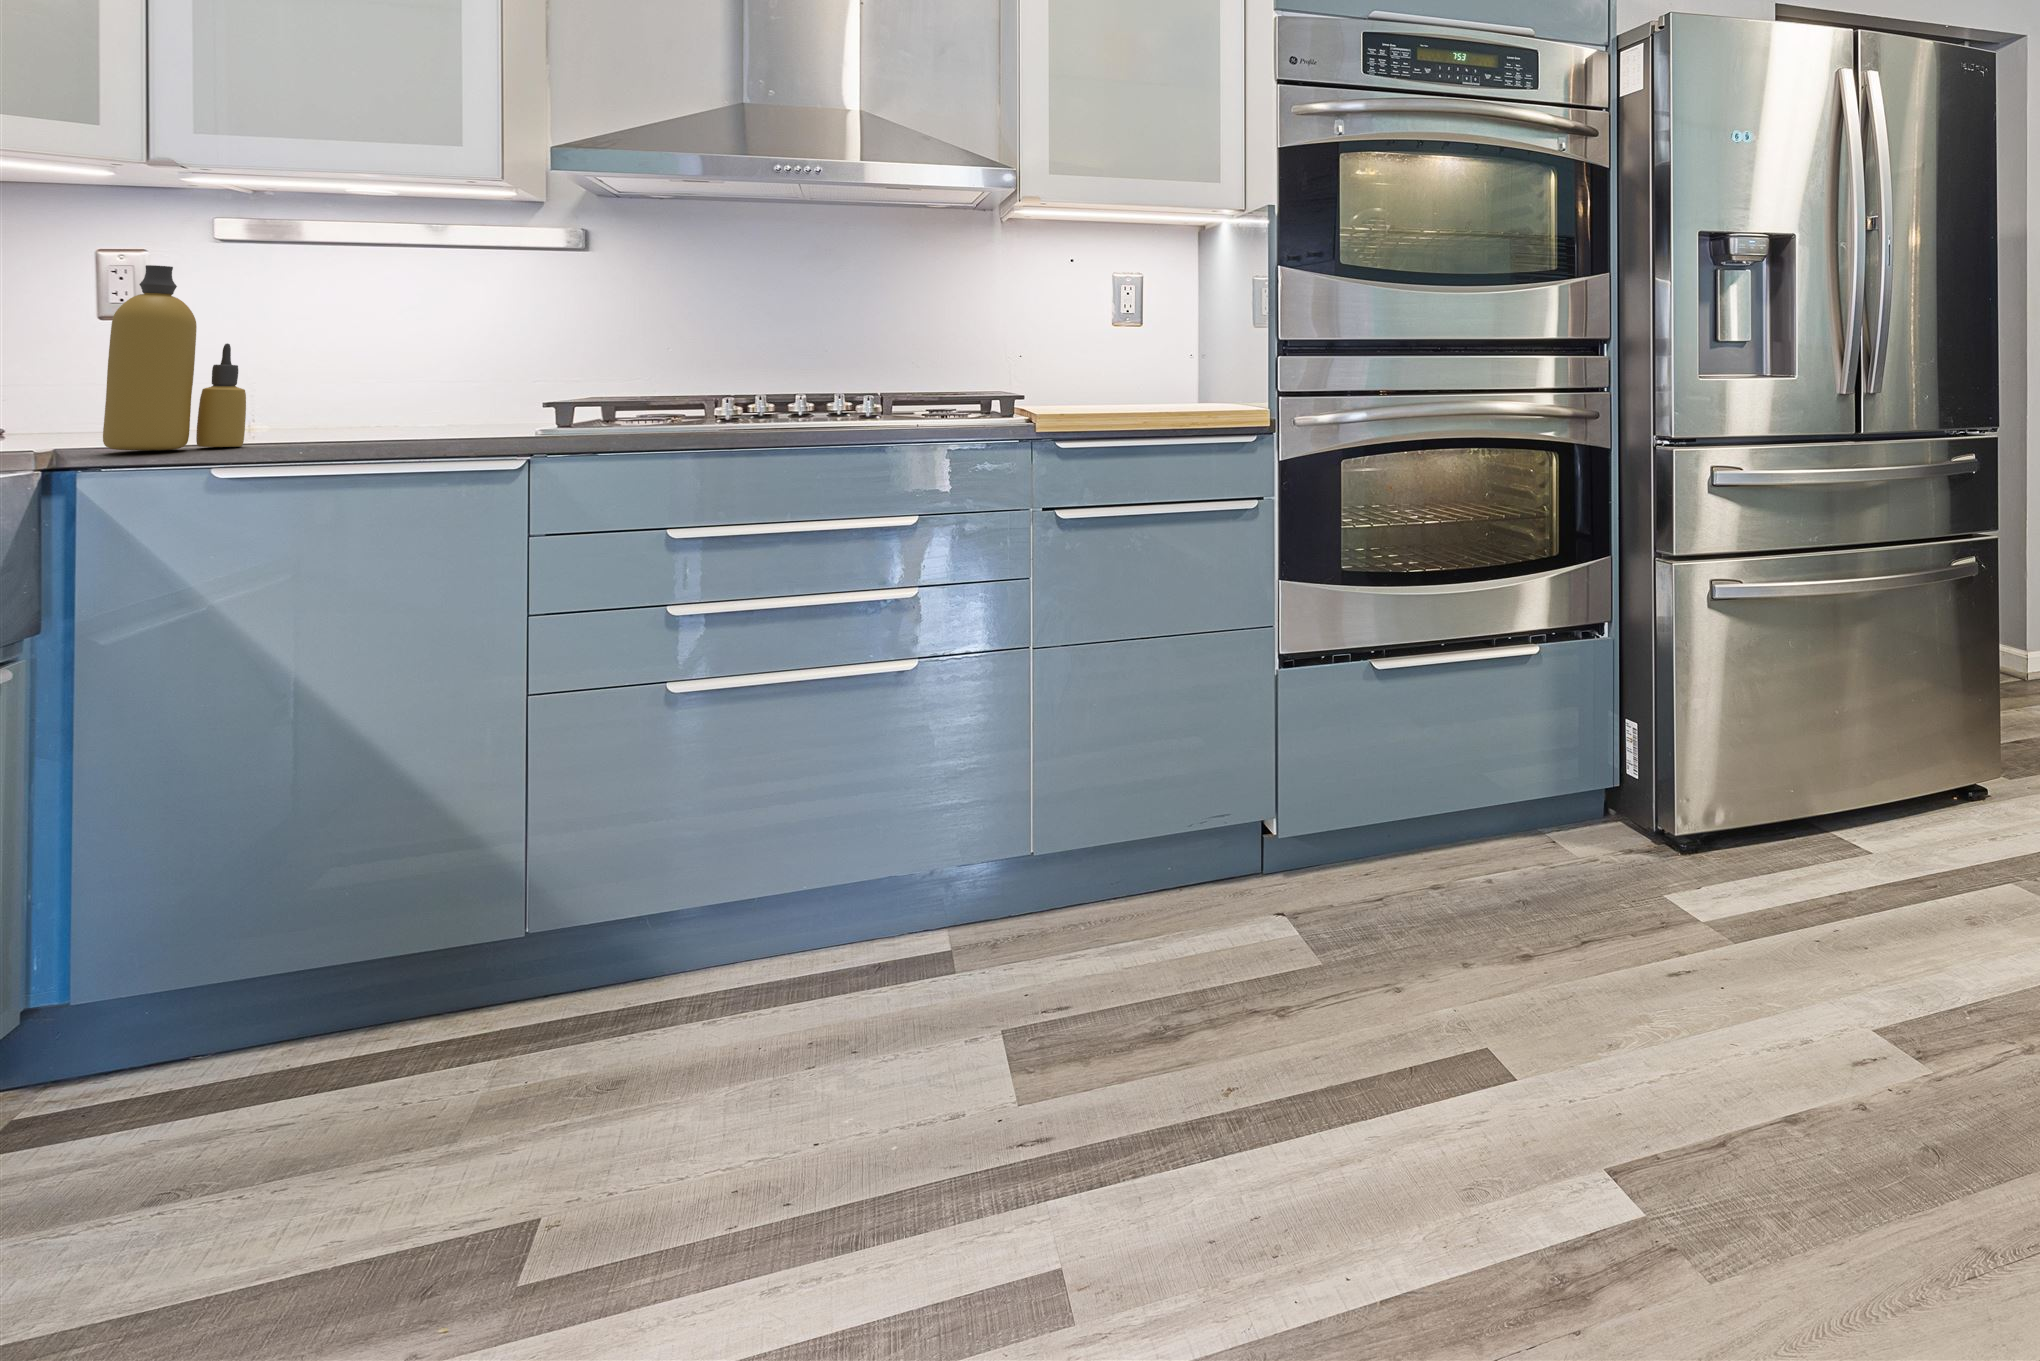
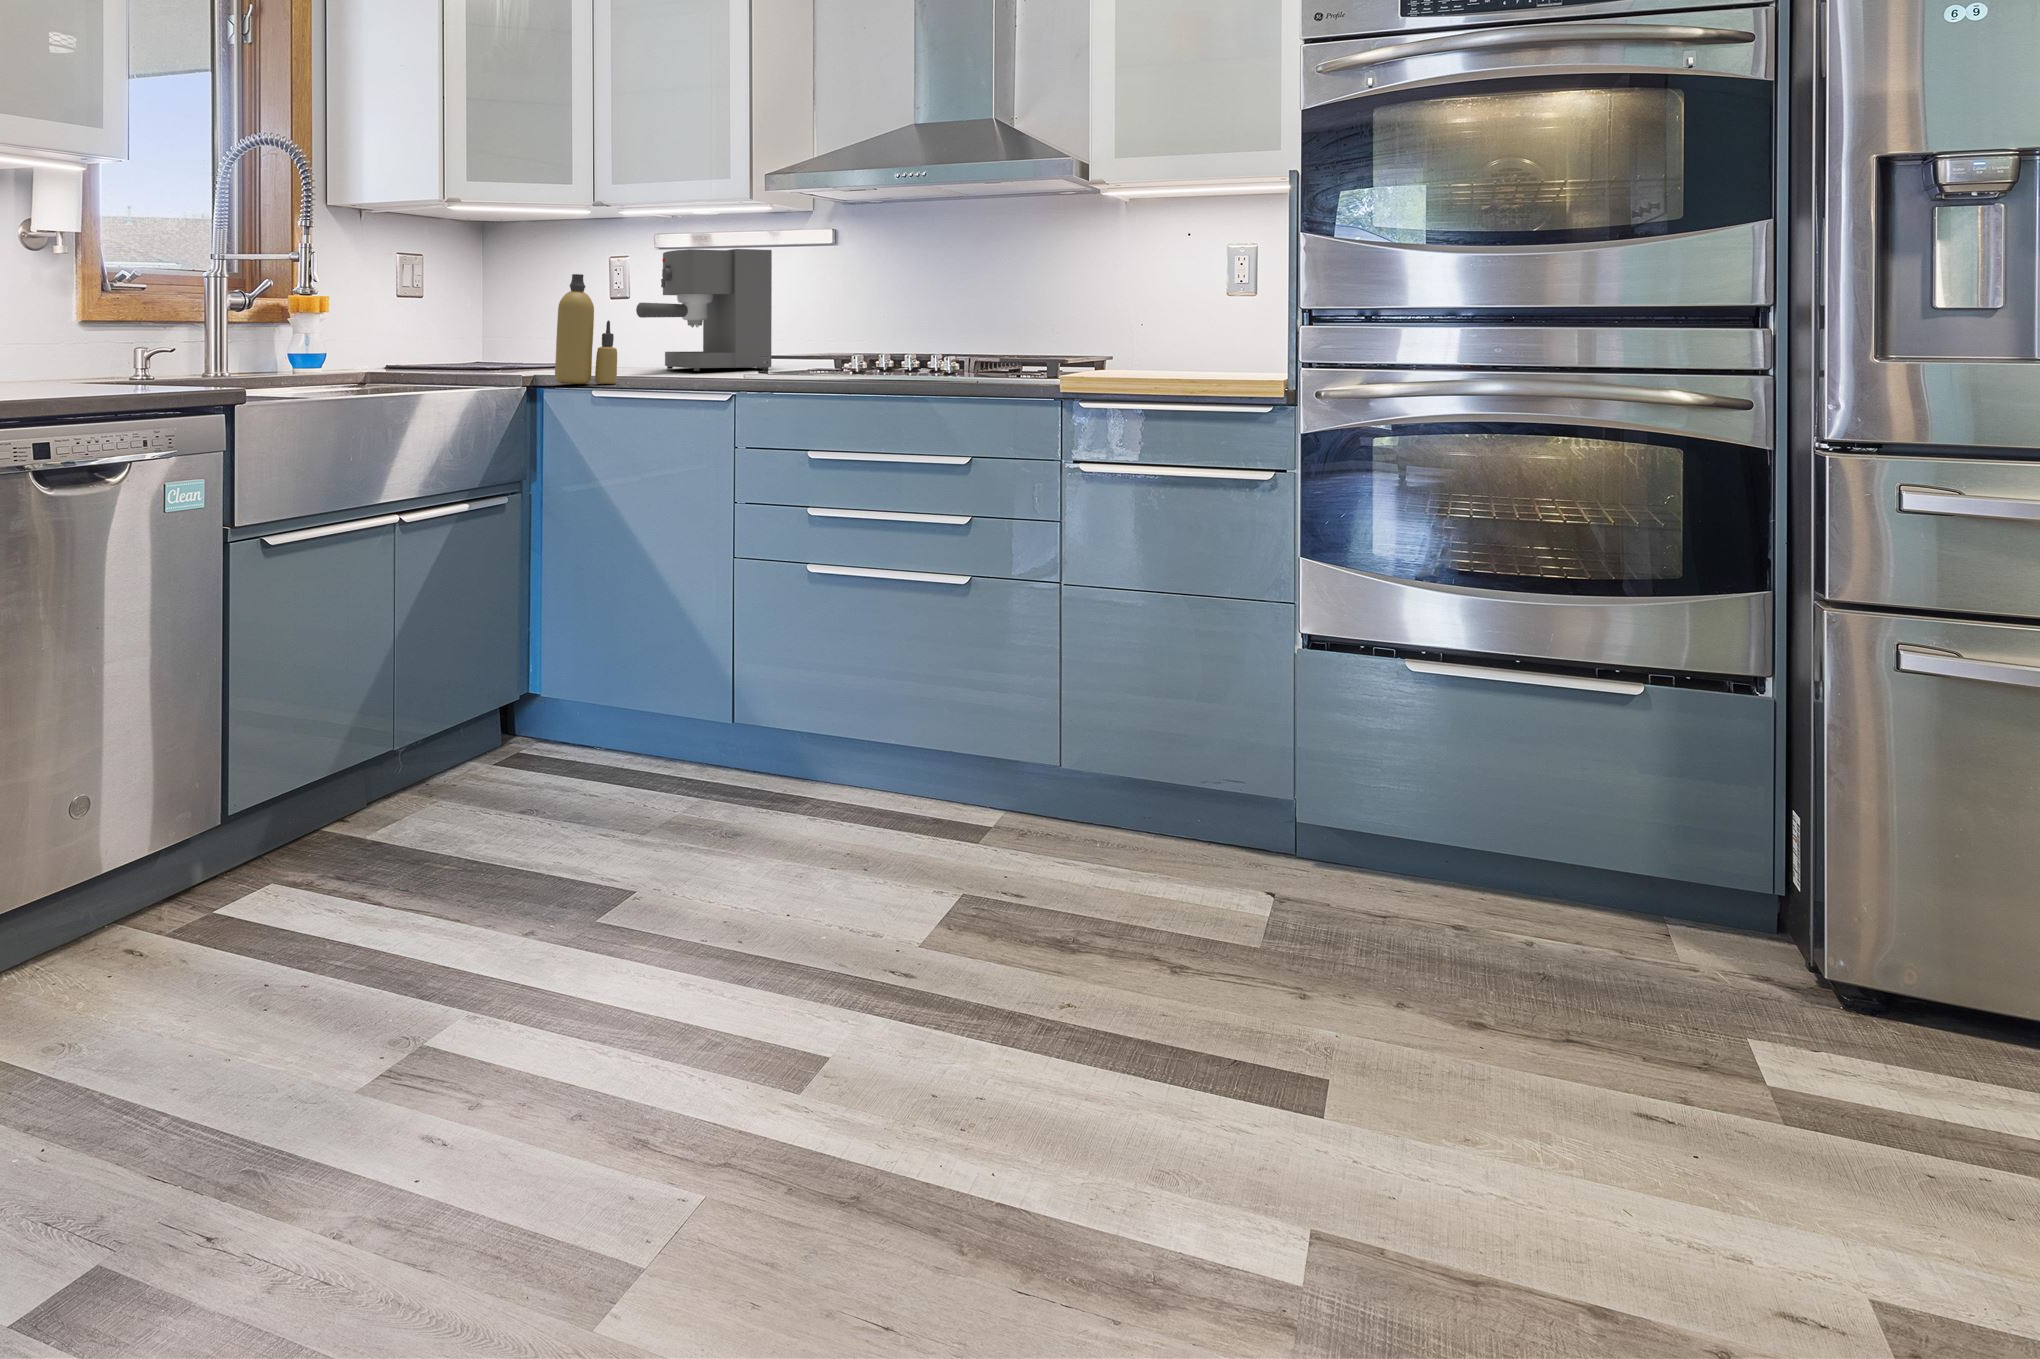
coffee maker: none [217,235,472,421] -> present [636,249,772,371]

